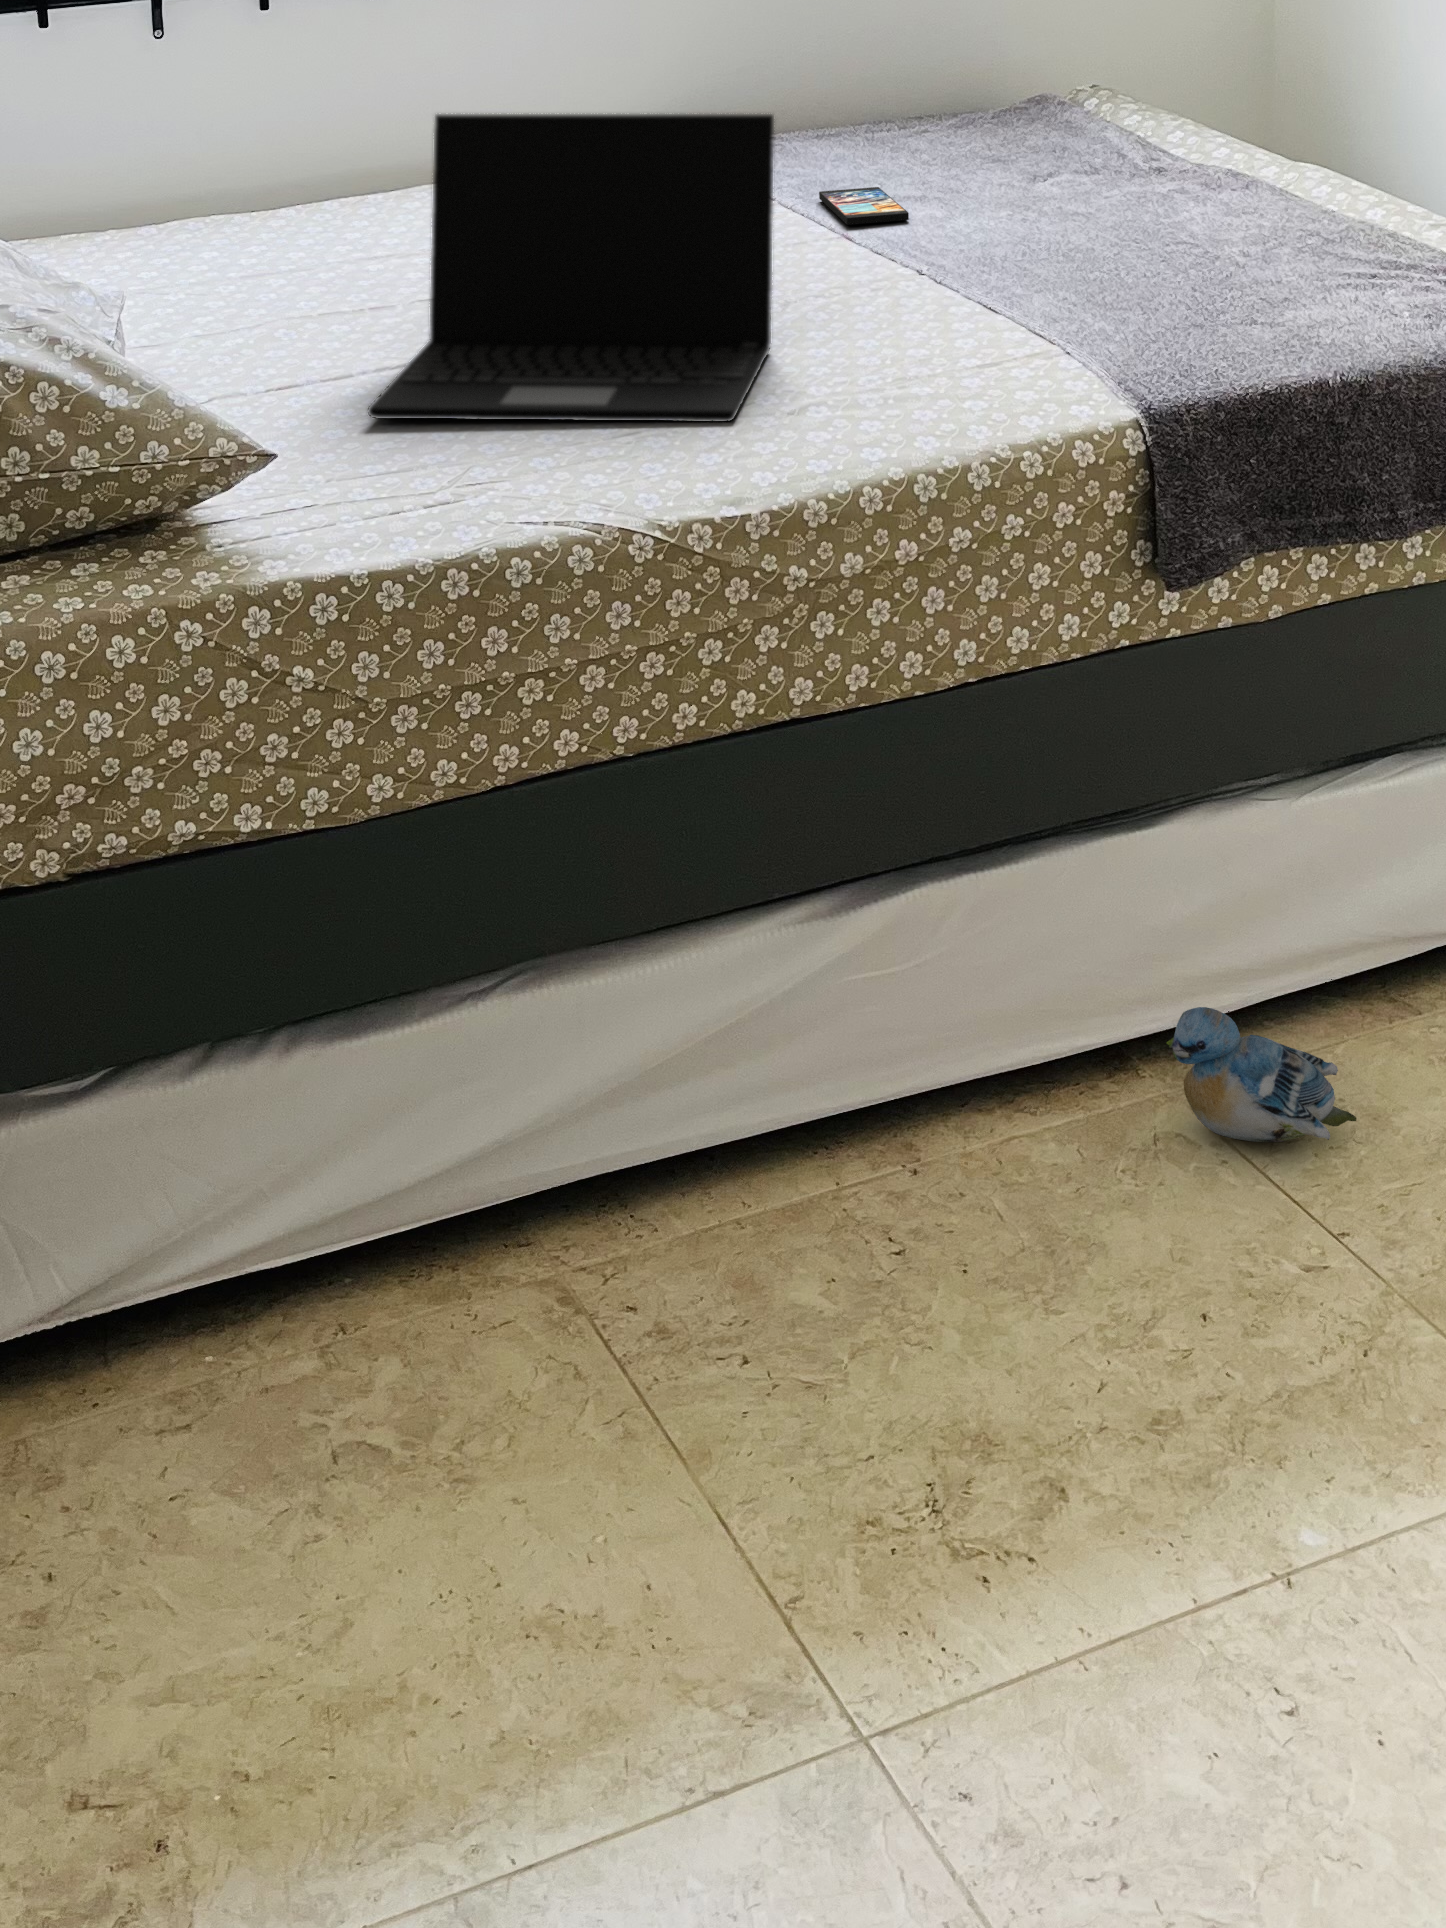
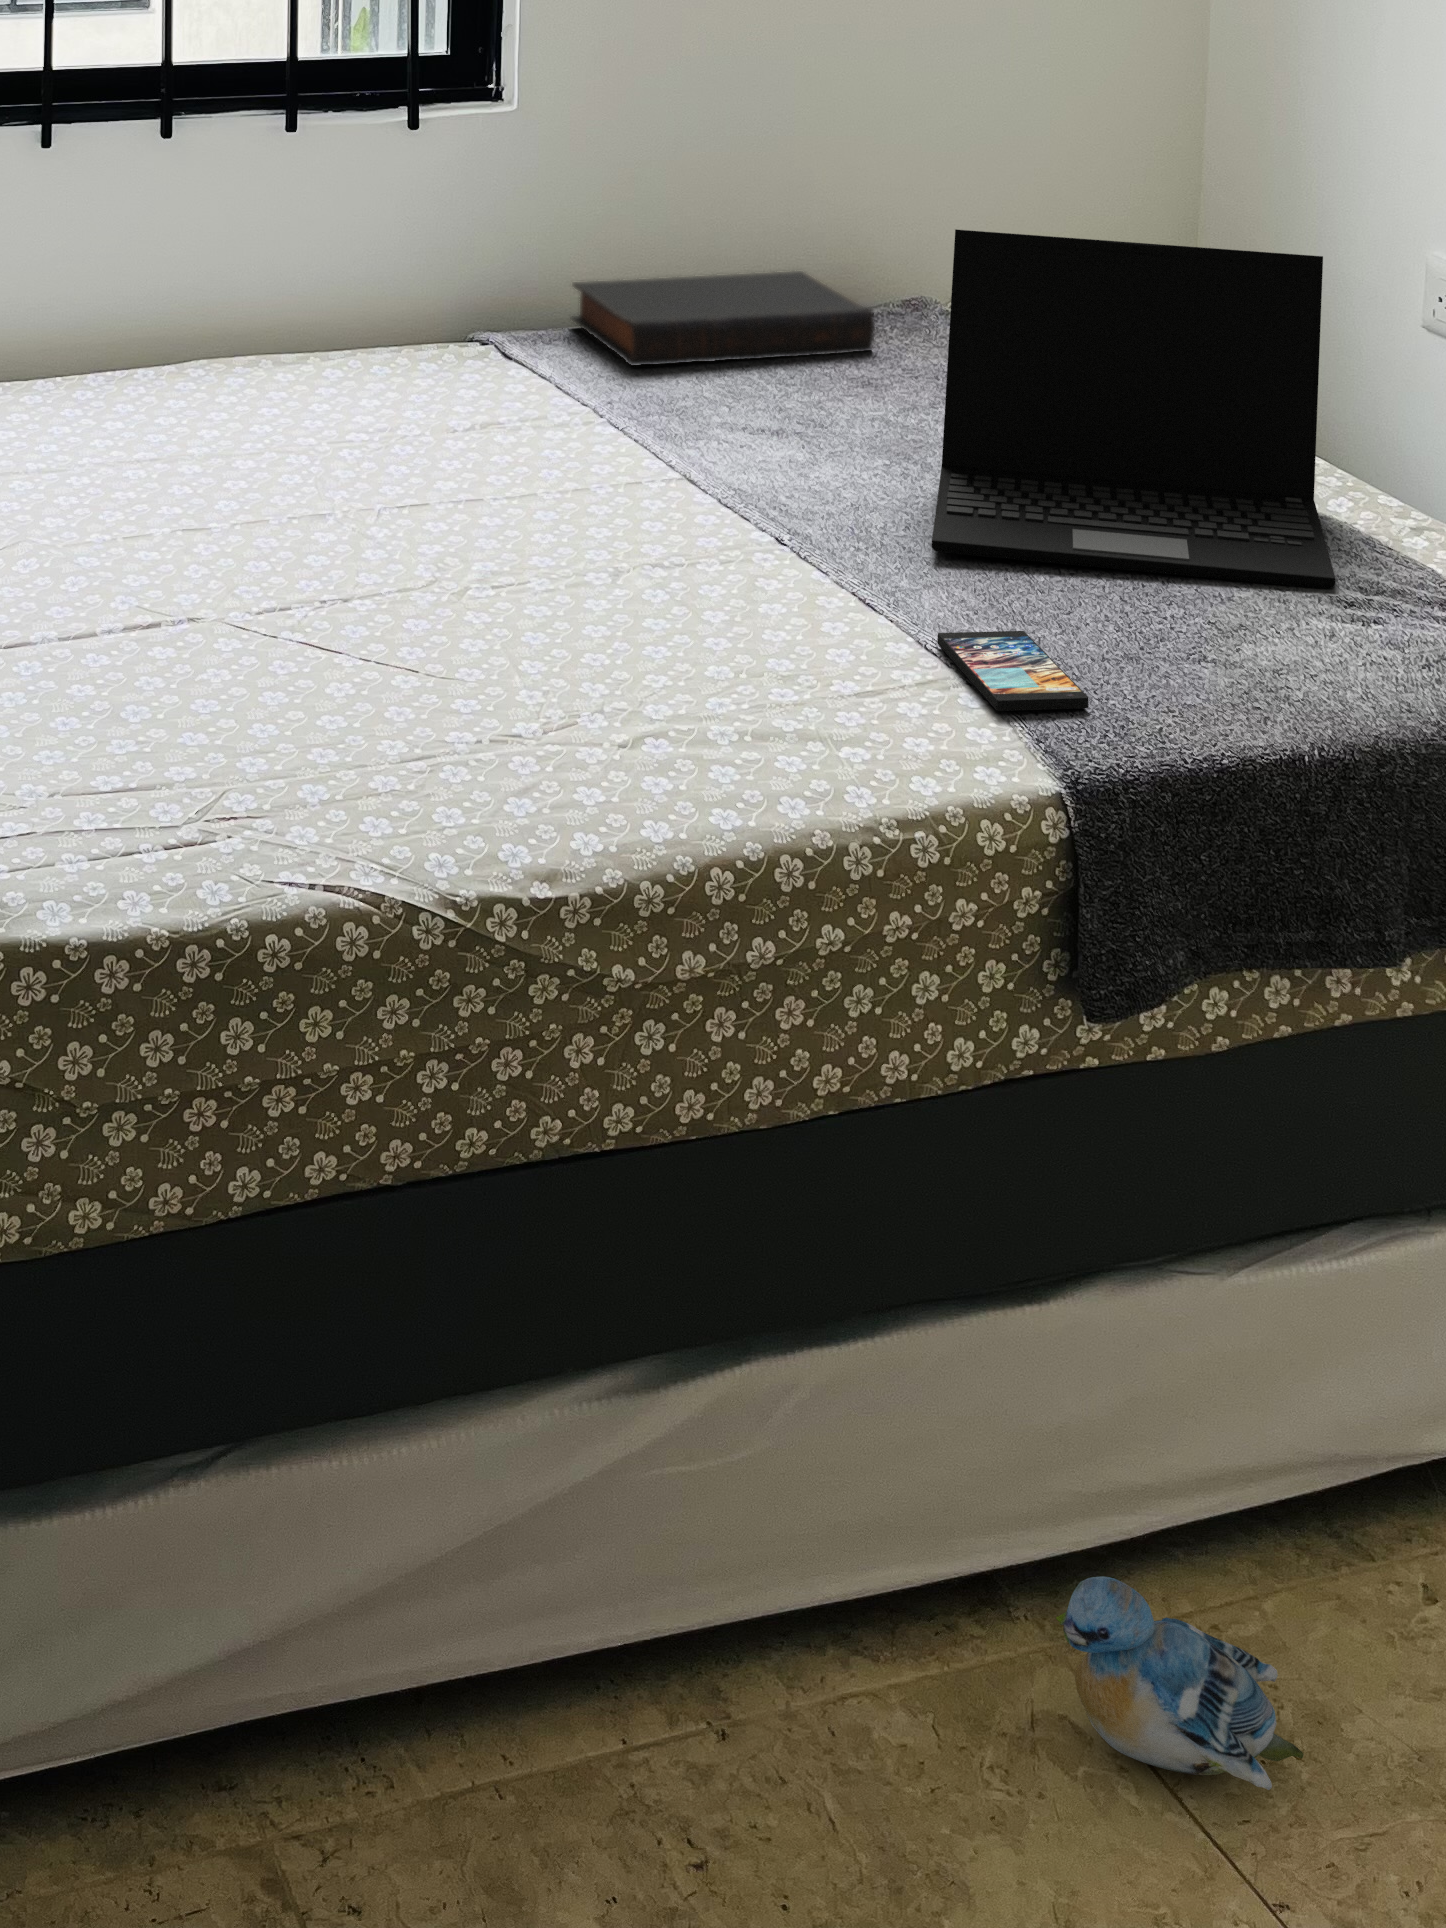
book: none [740,82,1003,165] -> present [572,271,875,366]
laptop: present [368,114,774,422] -> present [932,229,1335,589]
smartphone: present [819,187,909,225] -> present [937,631,1089,711]

